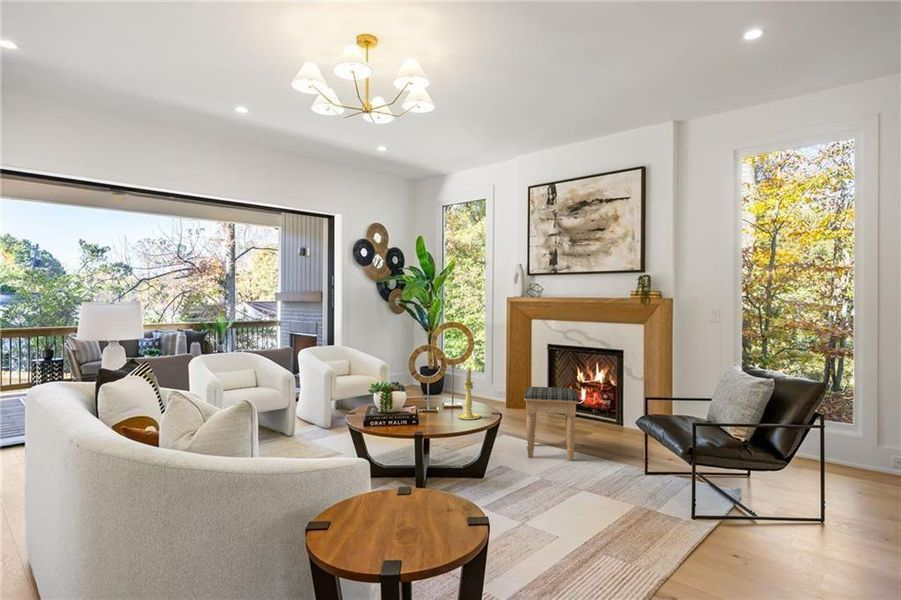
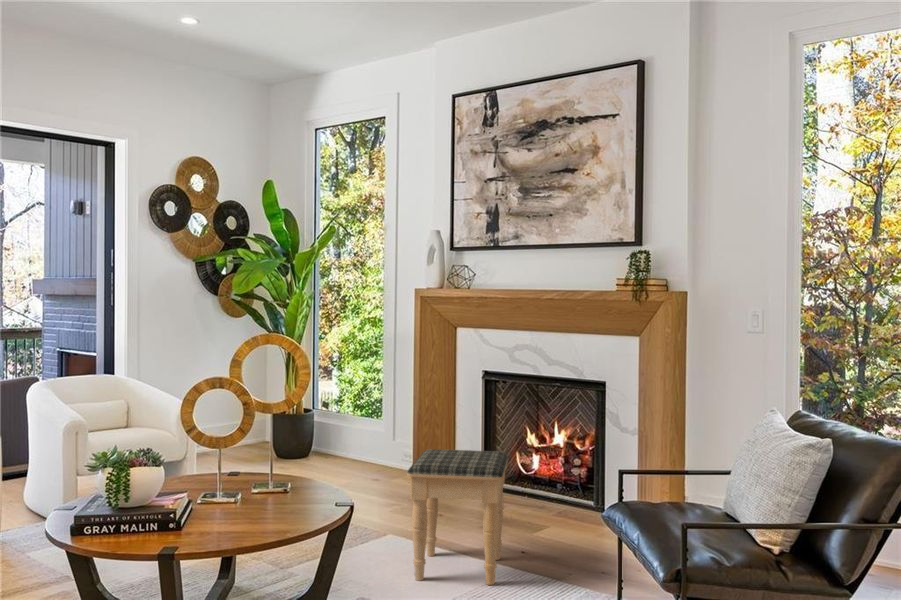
candle holder: present [457,369,480,420] -> none [266,419,312,517]

